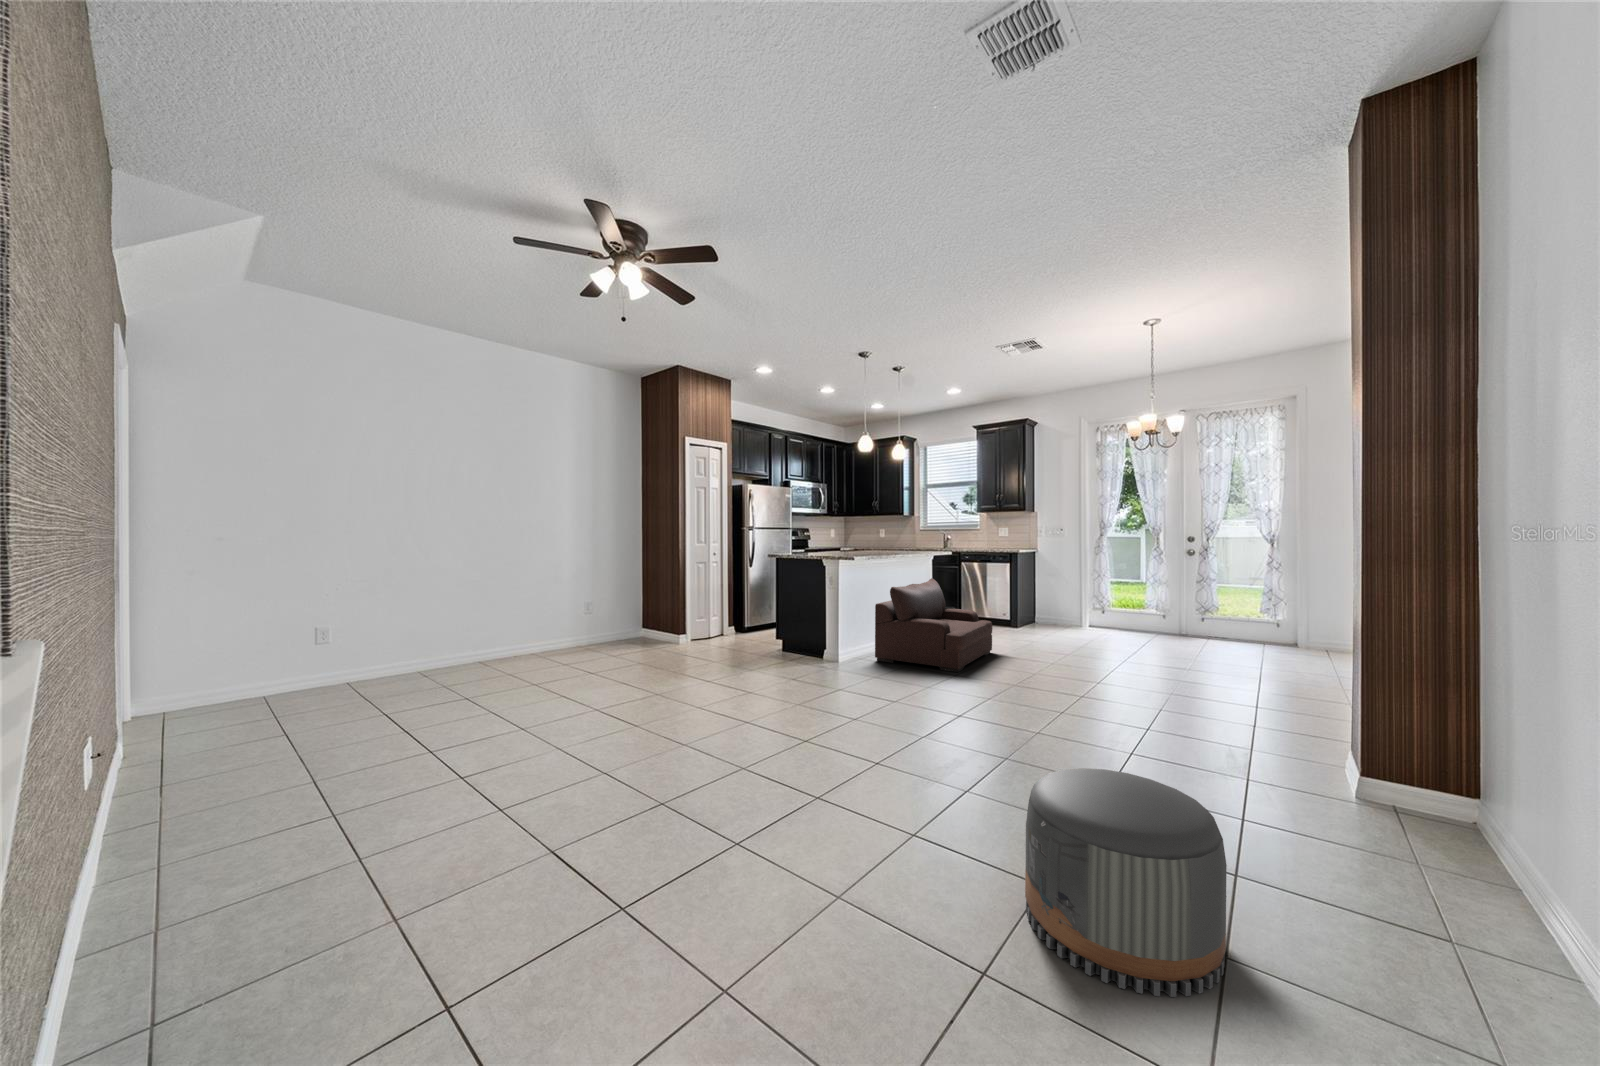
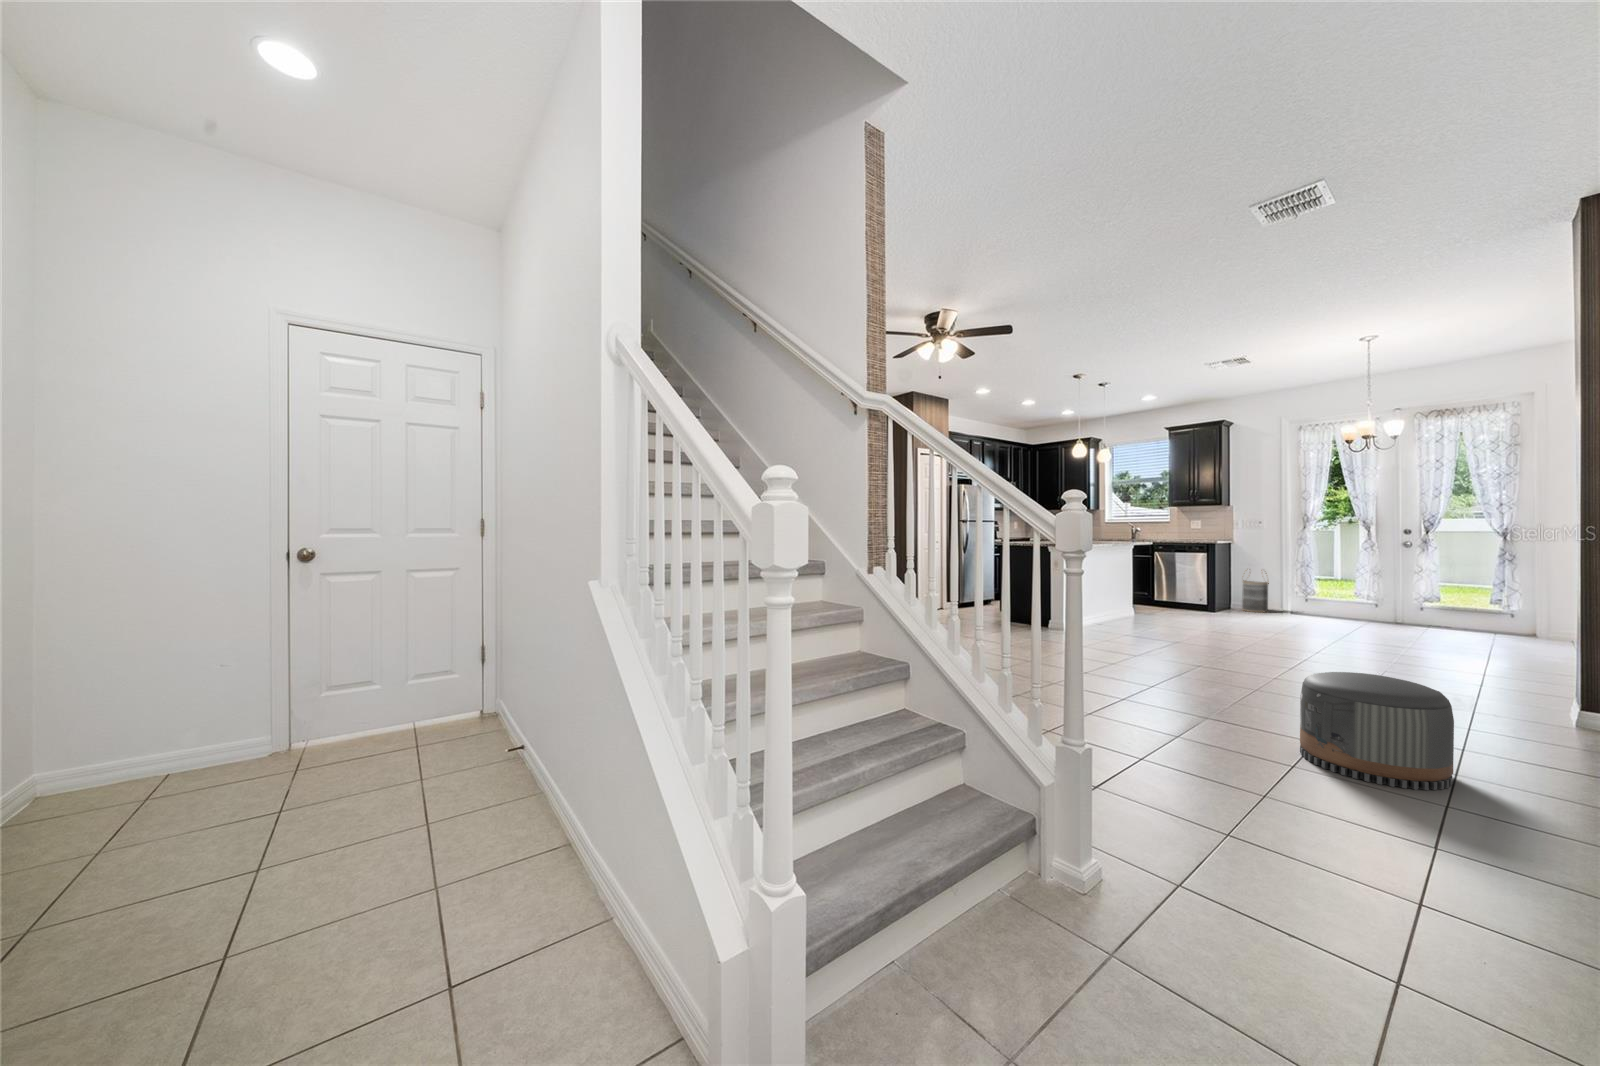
armchair: present [875,578,992,672] -> none [1095,565,1202,641]
basket: none [1043,578,1068,626] -> present [1242,570,1269,612]

